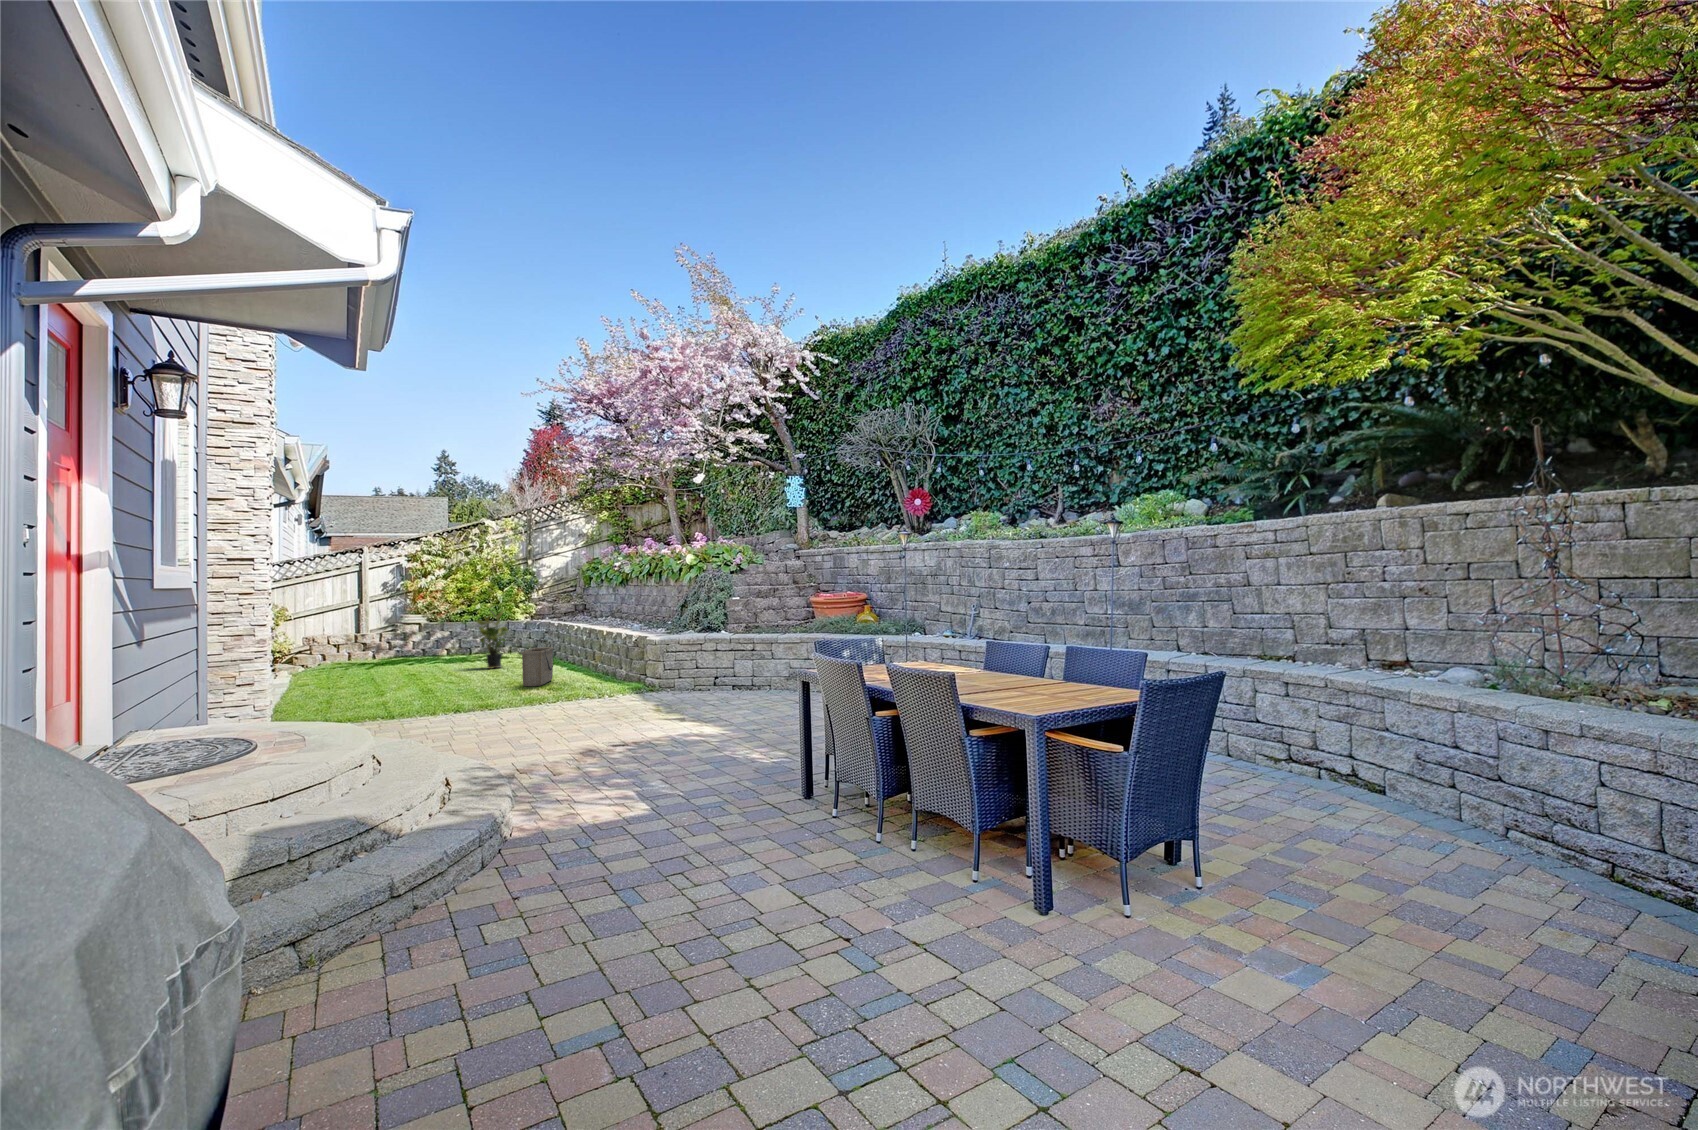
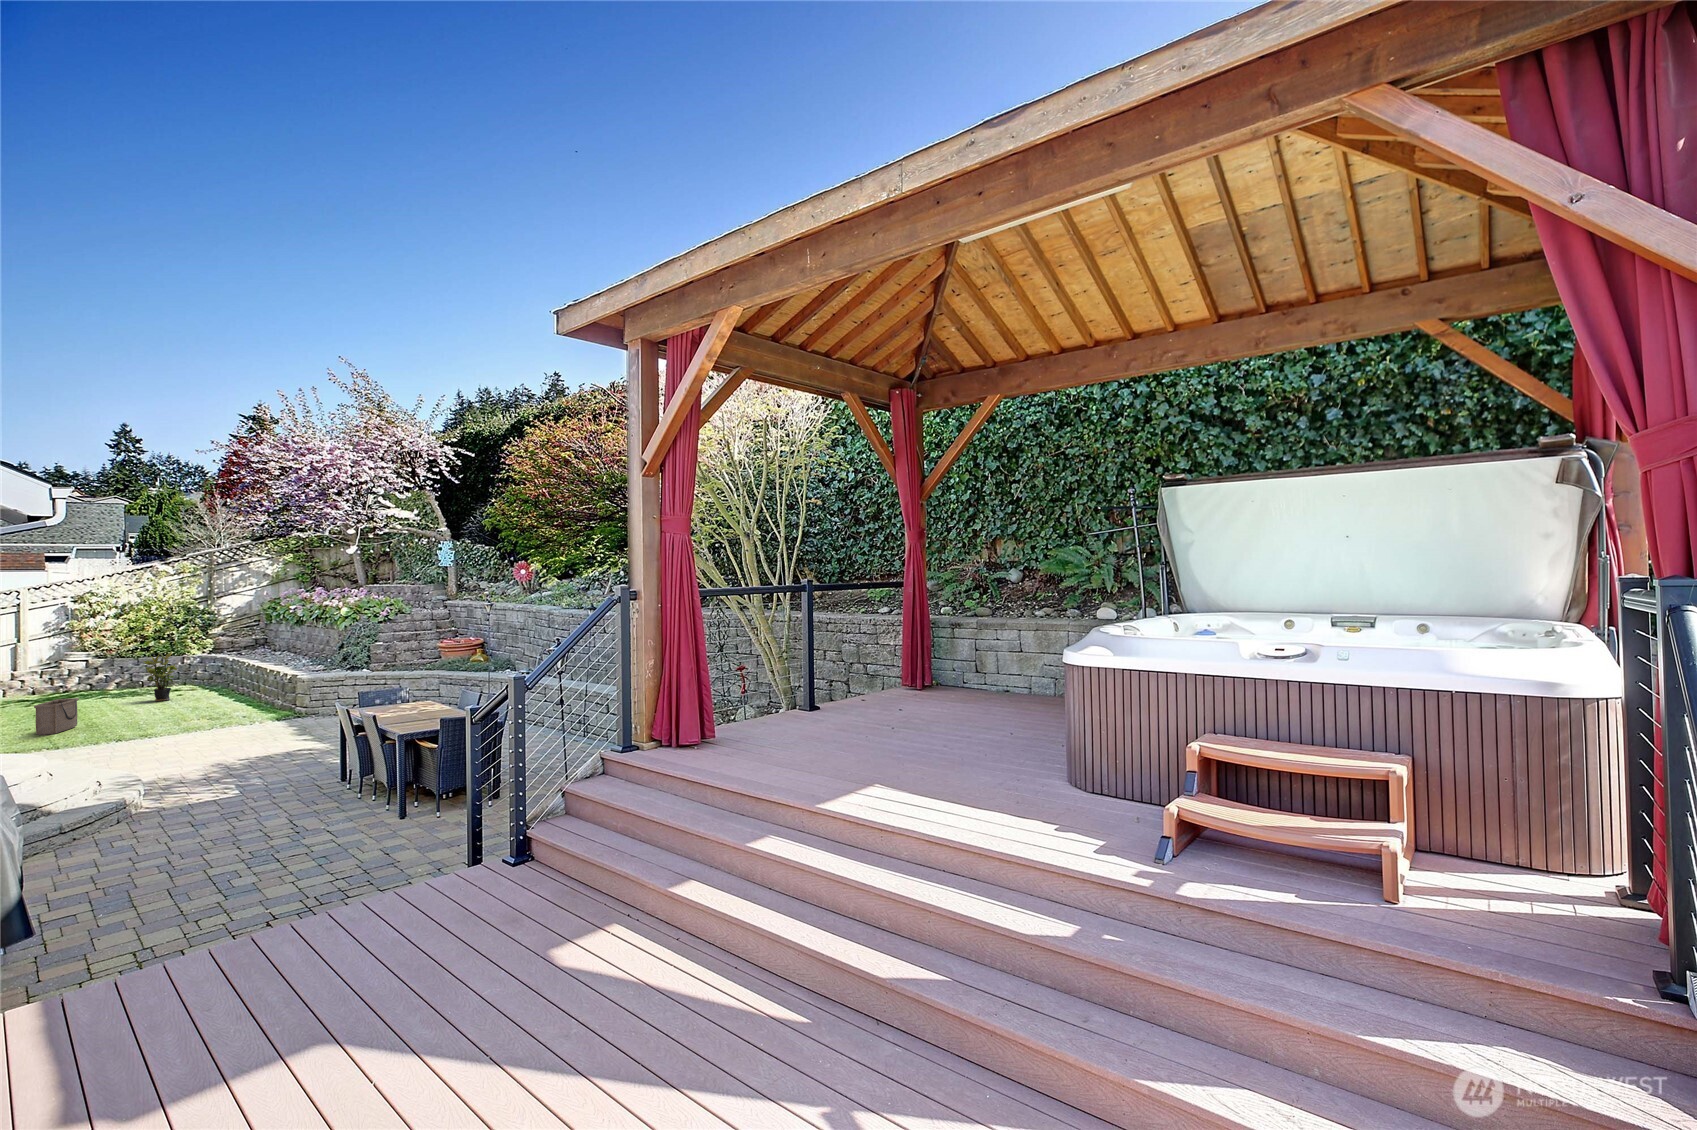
basket: present [521,647,554,686] -> present [34,698,79,735]

